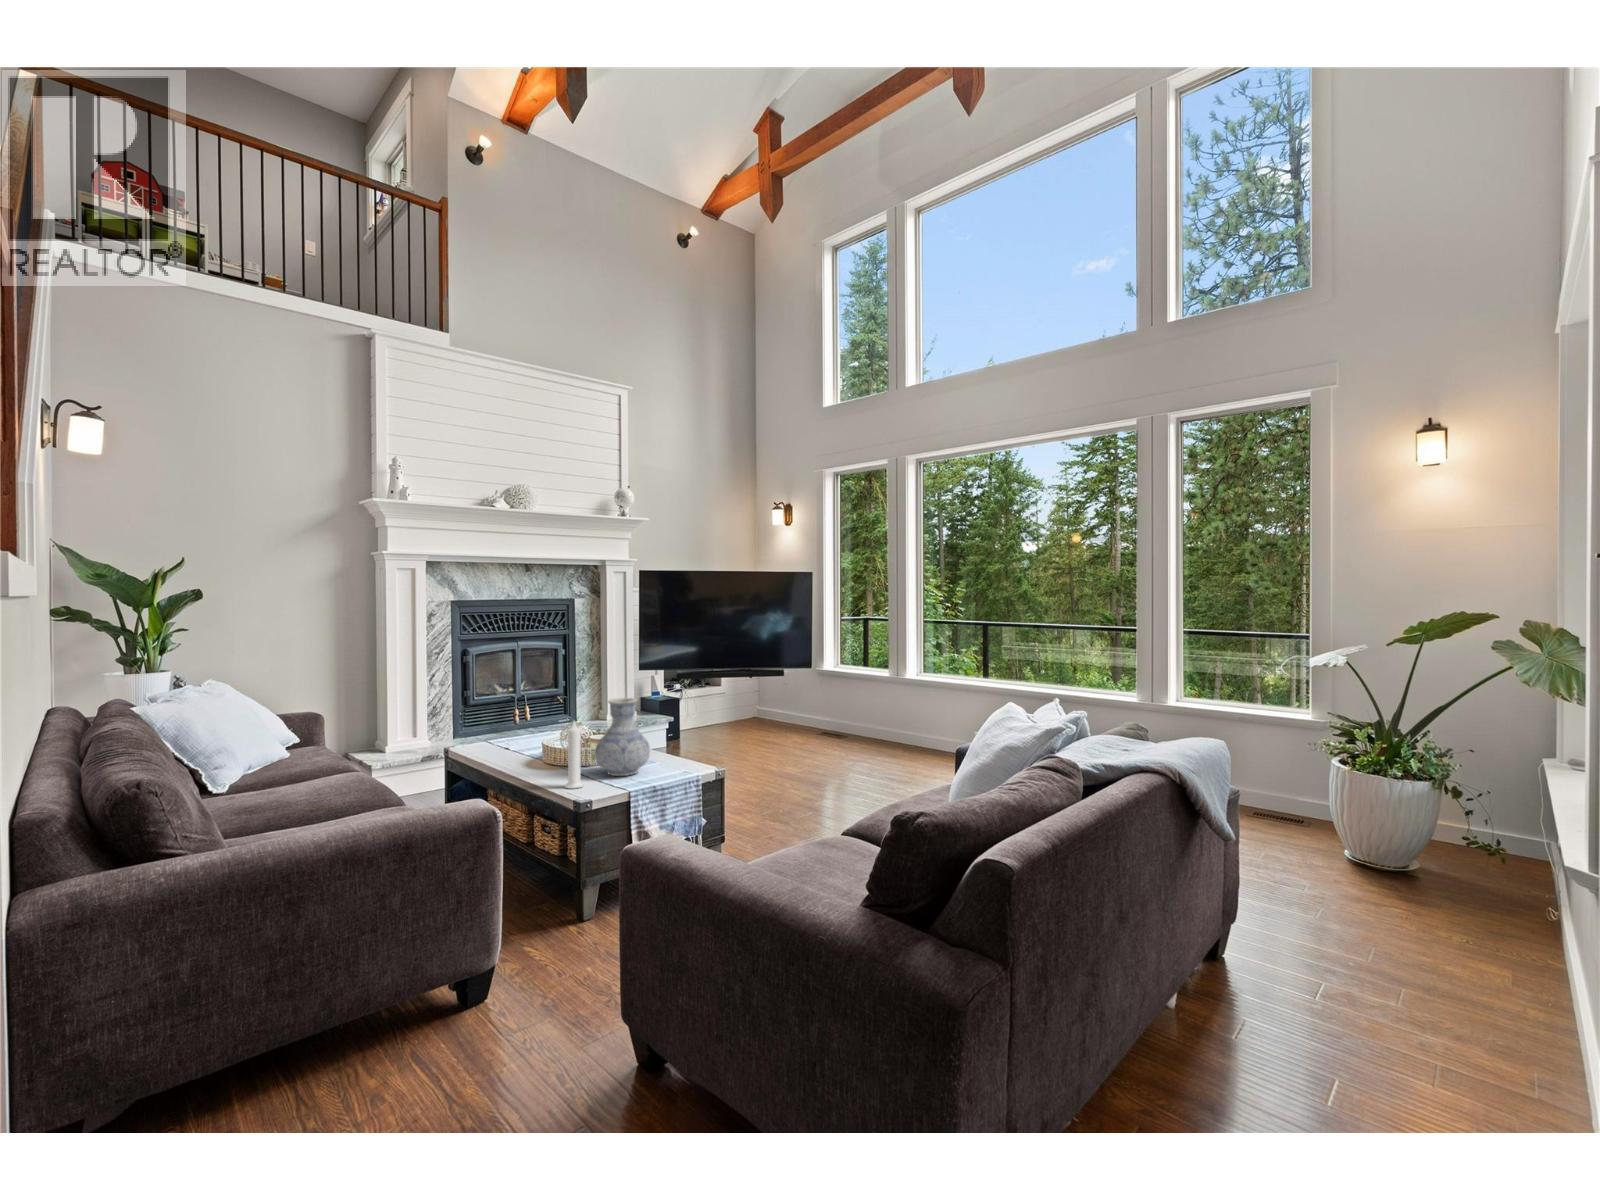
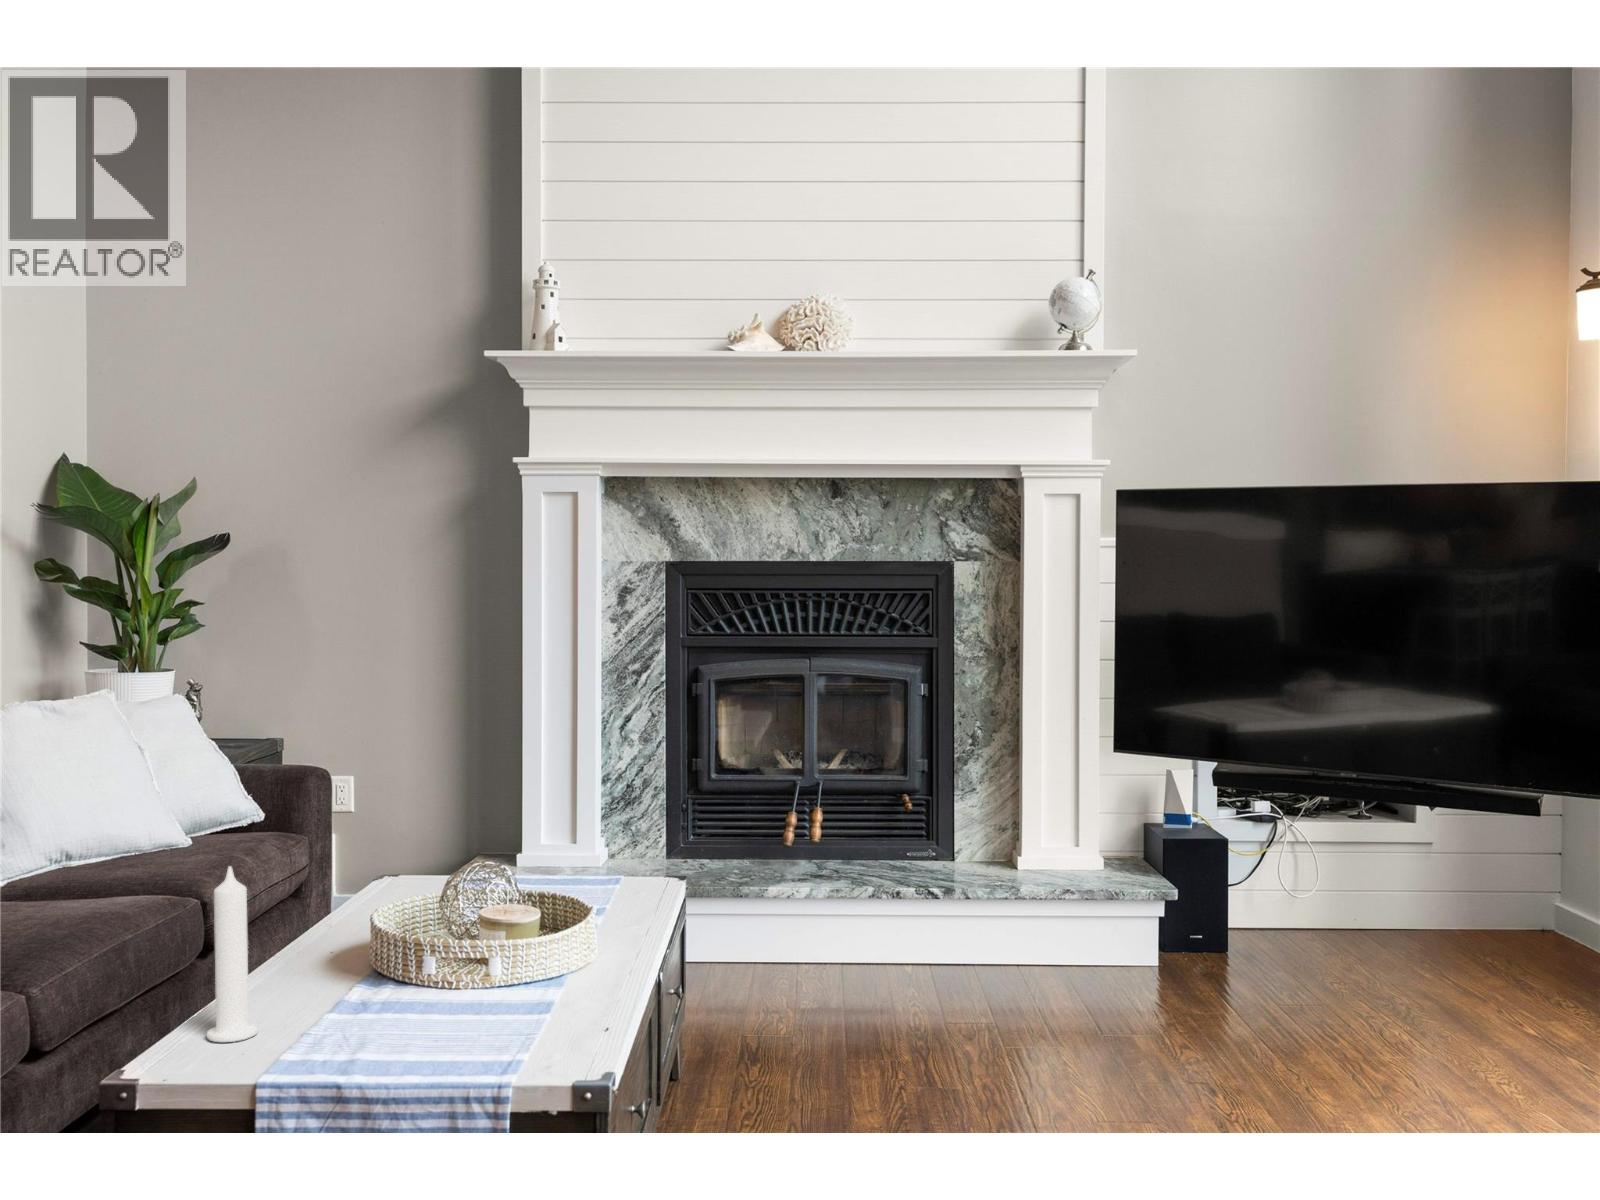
vase: present [595,698,650,776] -> none [331,818,482,1033]

